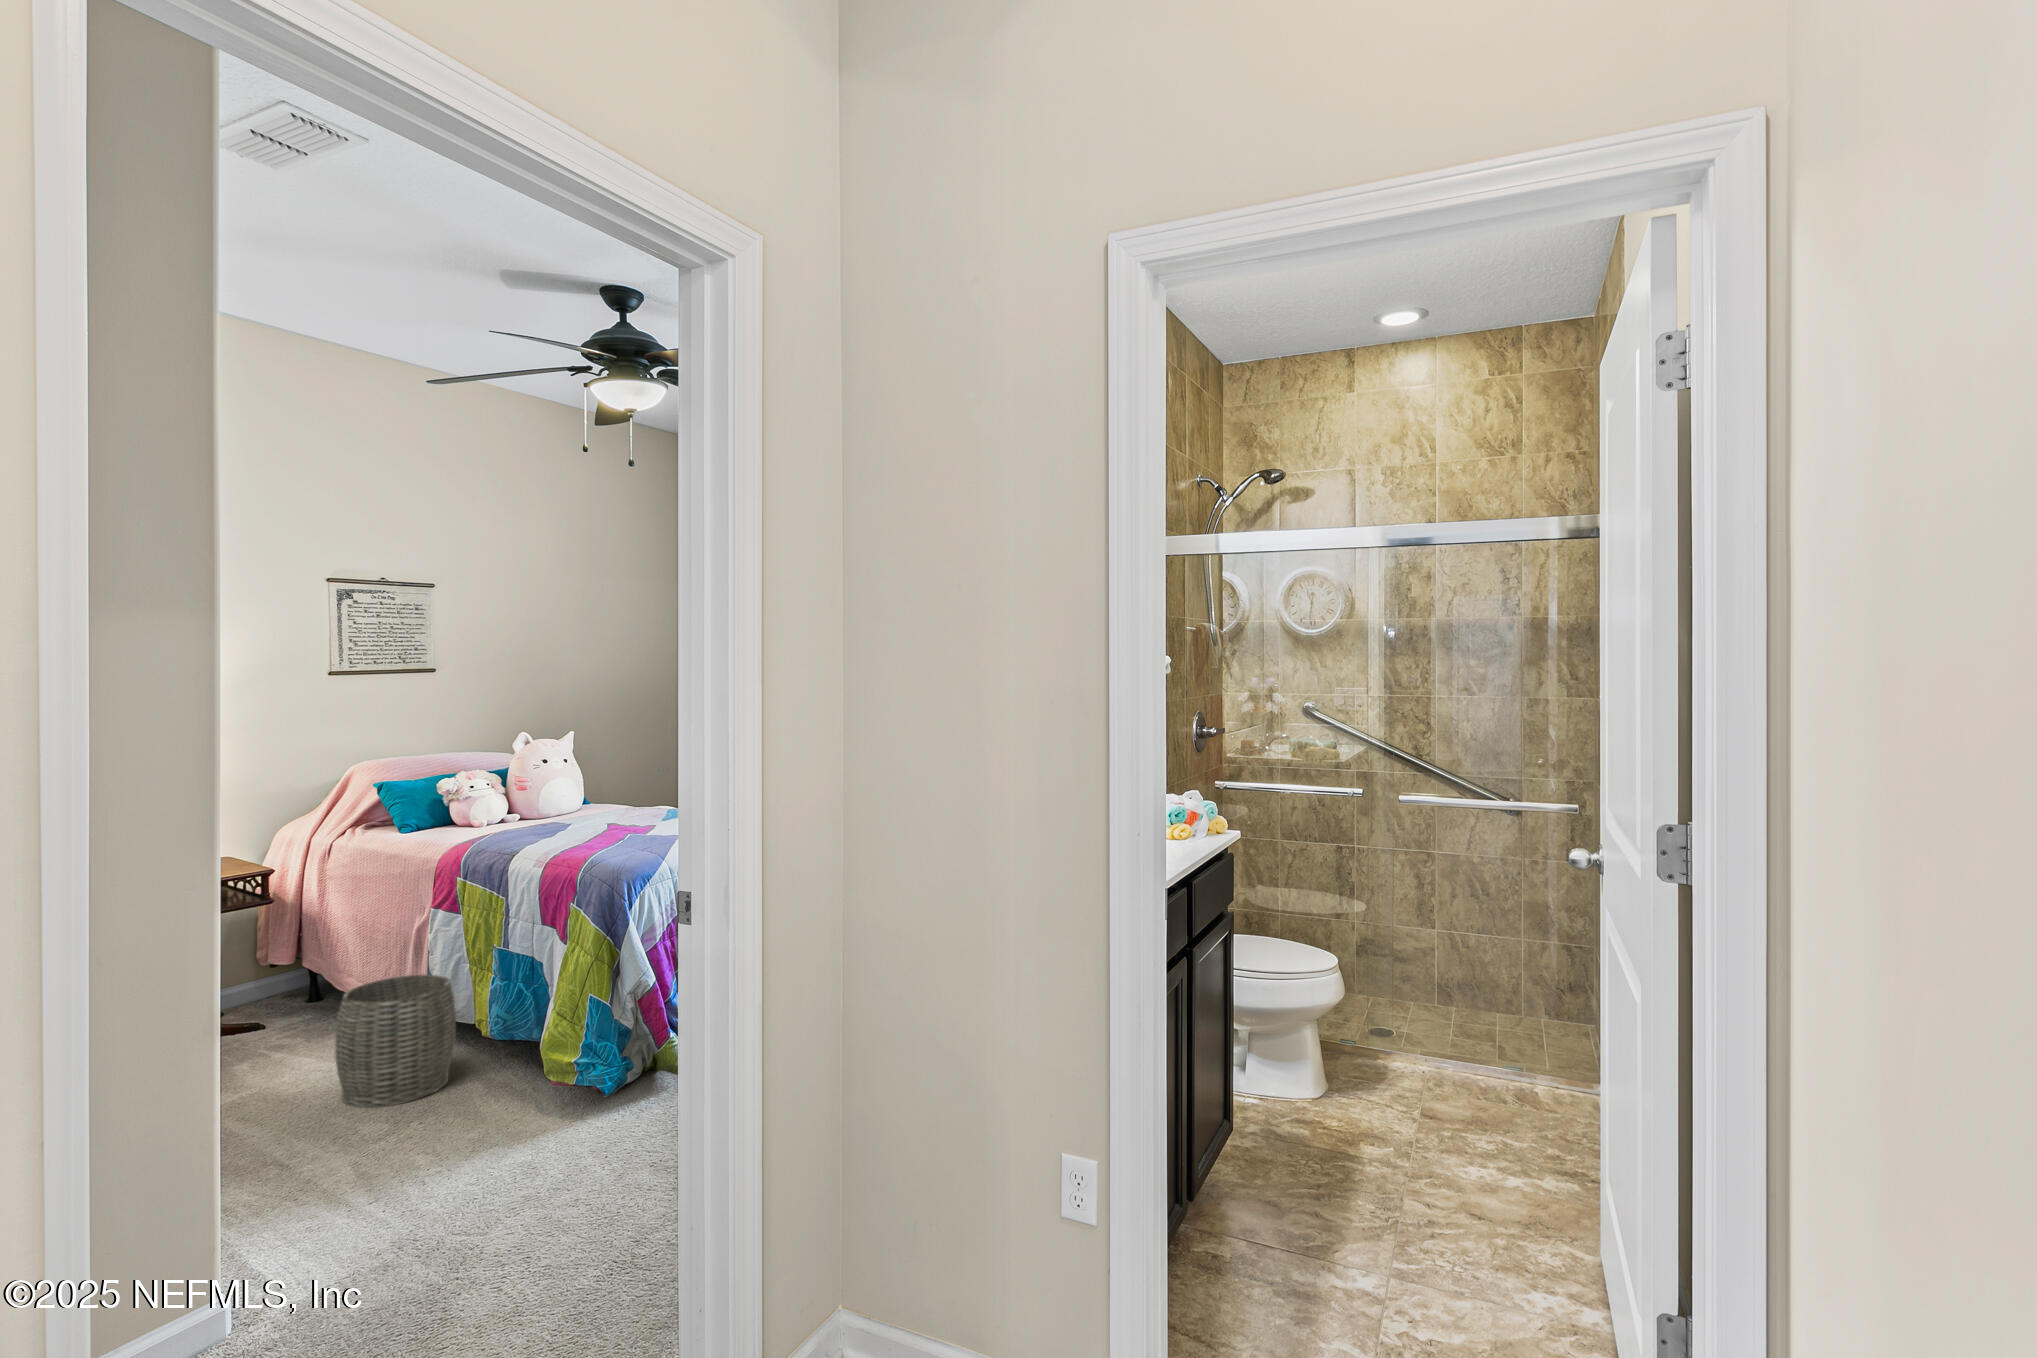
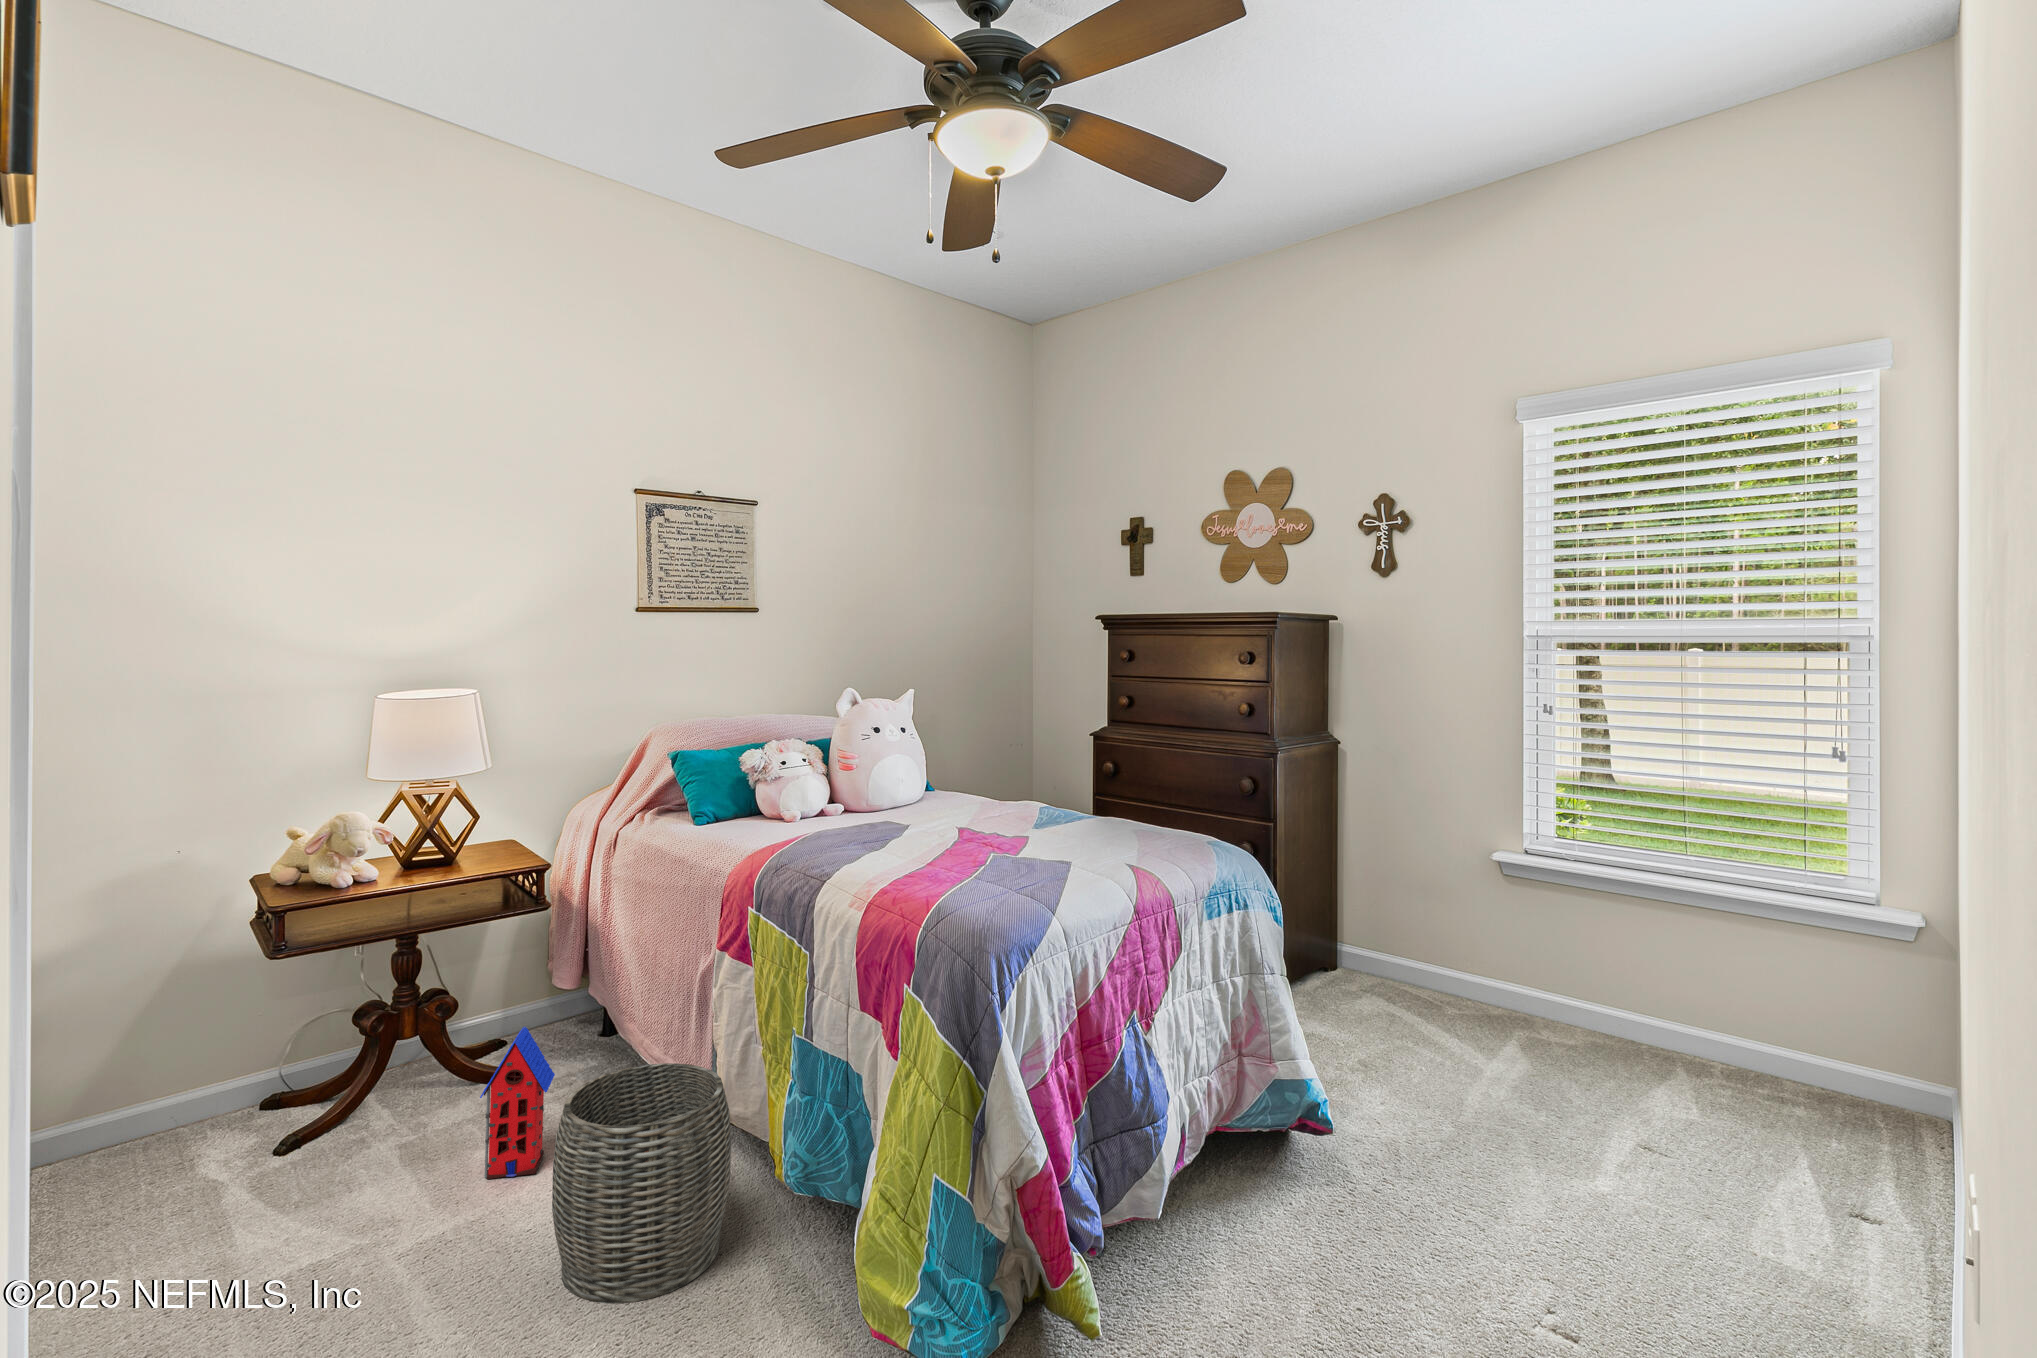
toy house: none [257,972,309,1073] -> present [480,1027,555,1179]

